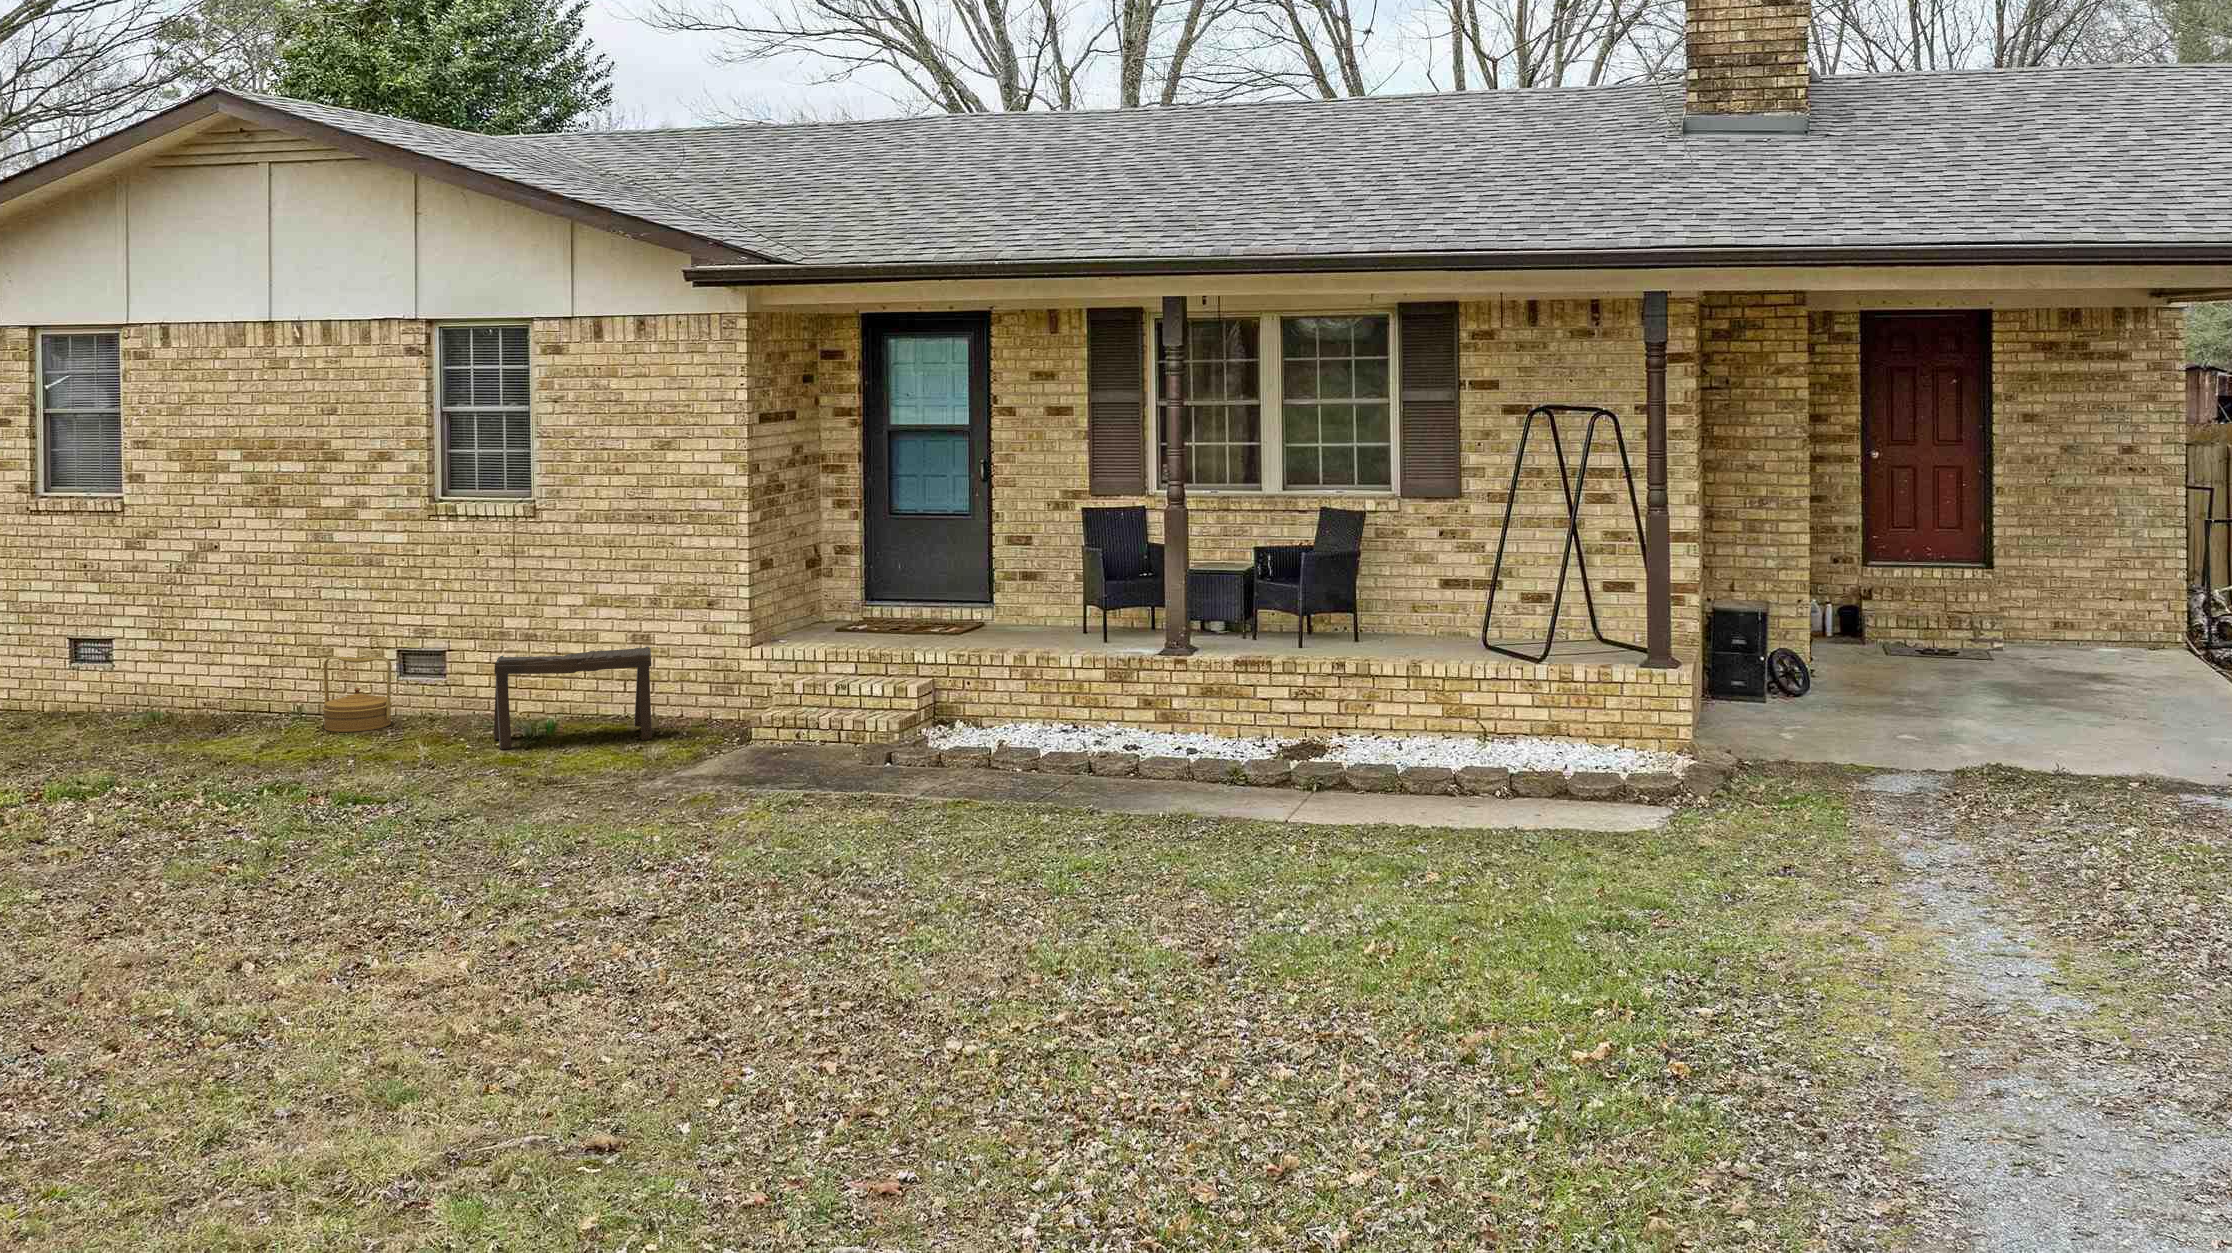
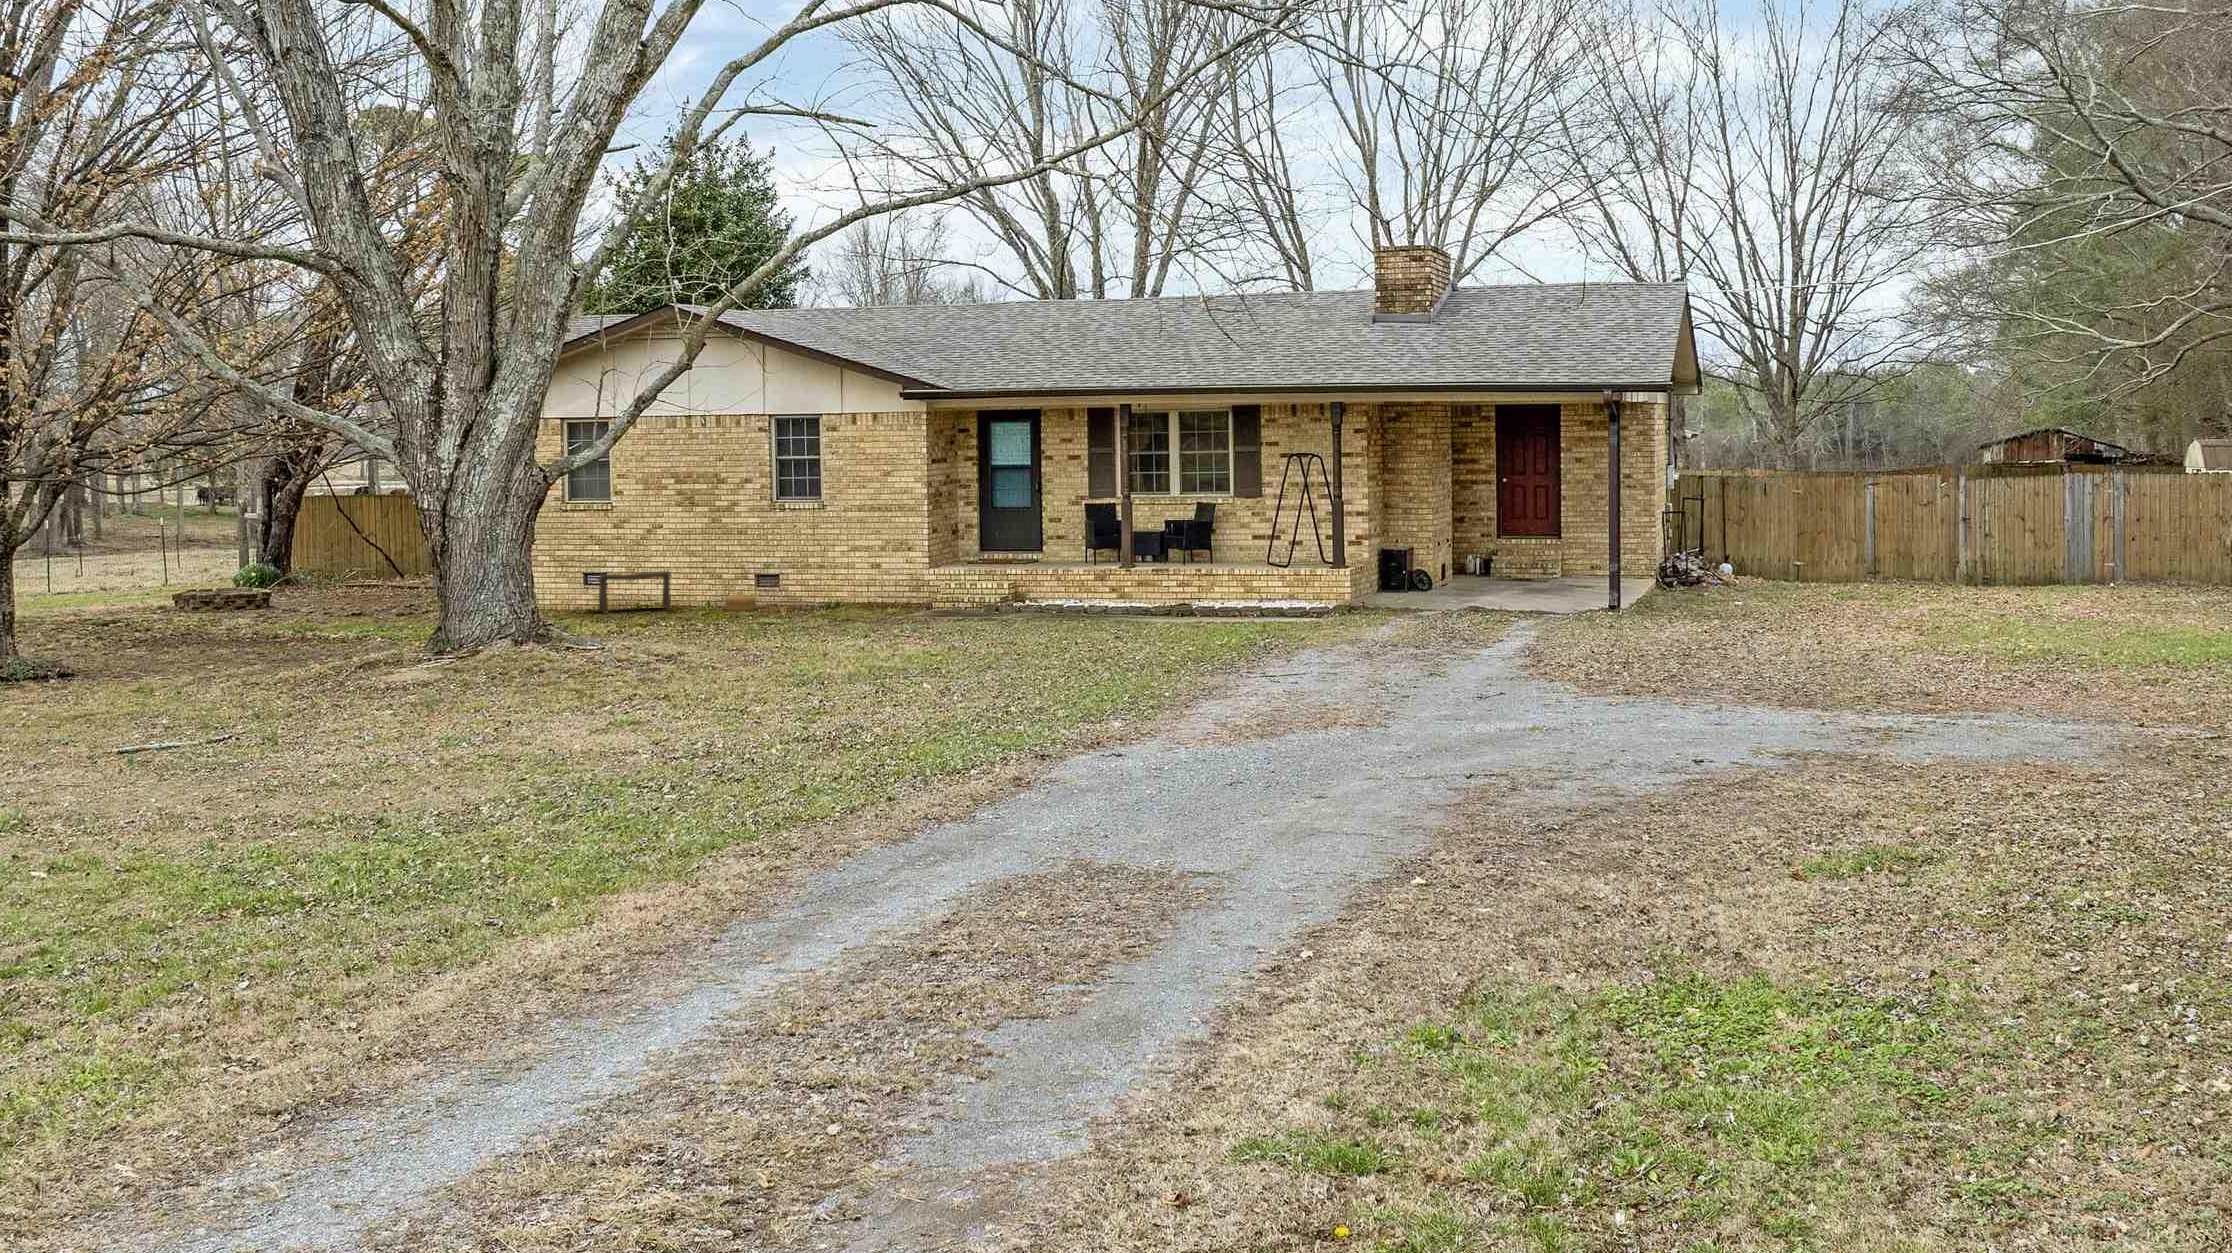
bench: present [494,647,652,750] -> present [599,571,671,614]

